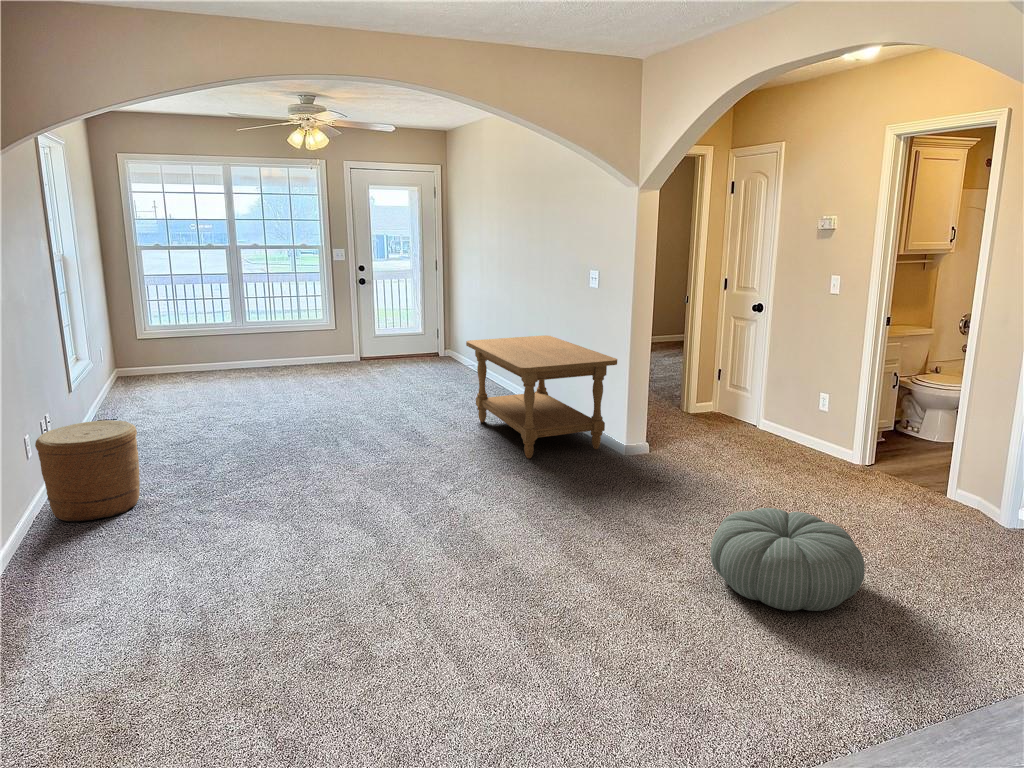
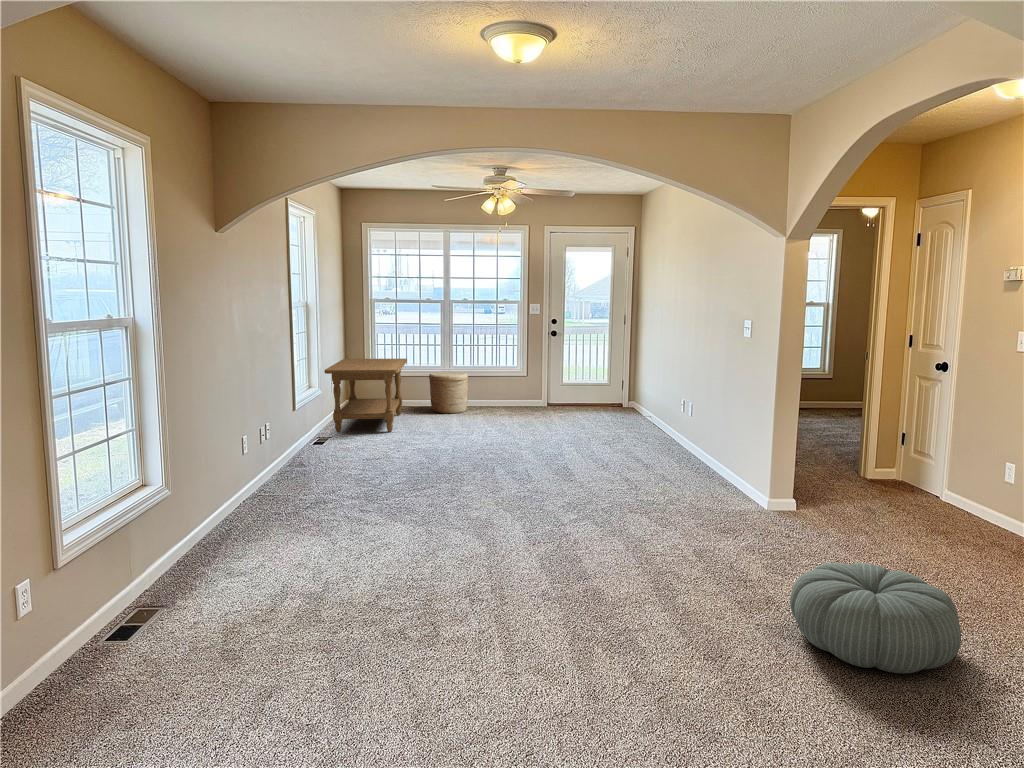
coffee table: present [466,335,617,458] -> present [324,359,407,433]
woven basket: present [35,420,140,522] -> present [429,372,468,413]

